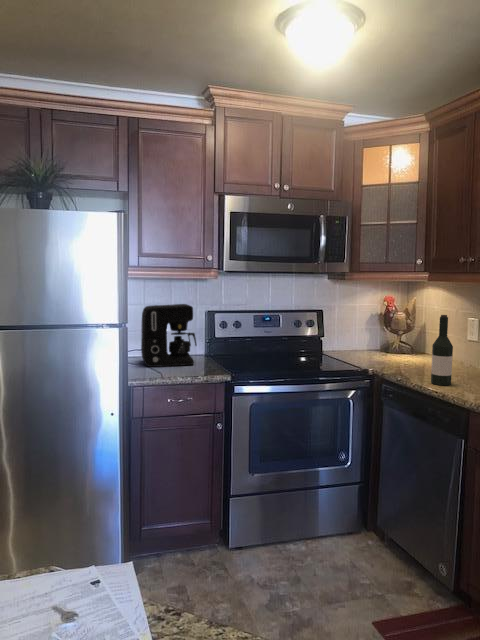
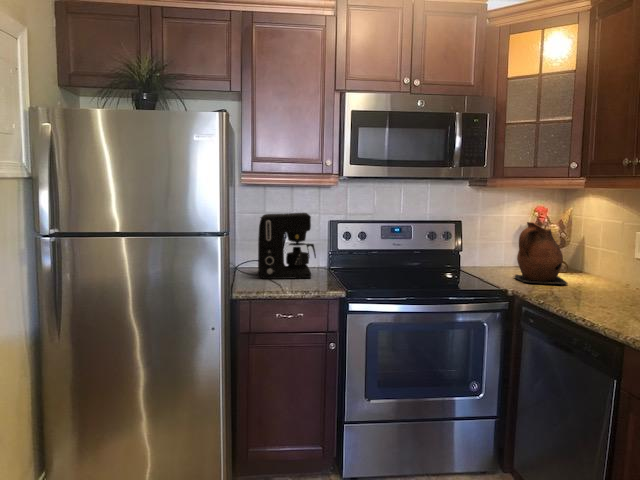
ceramic pitcher: none [369,310,416,364] -> present [514,222,567,285]
wine bottle: present [431,315,453,385] -> none [581,228,610,313]

